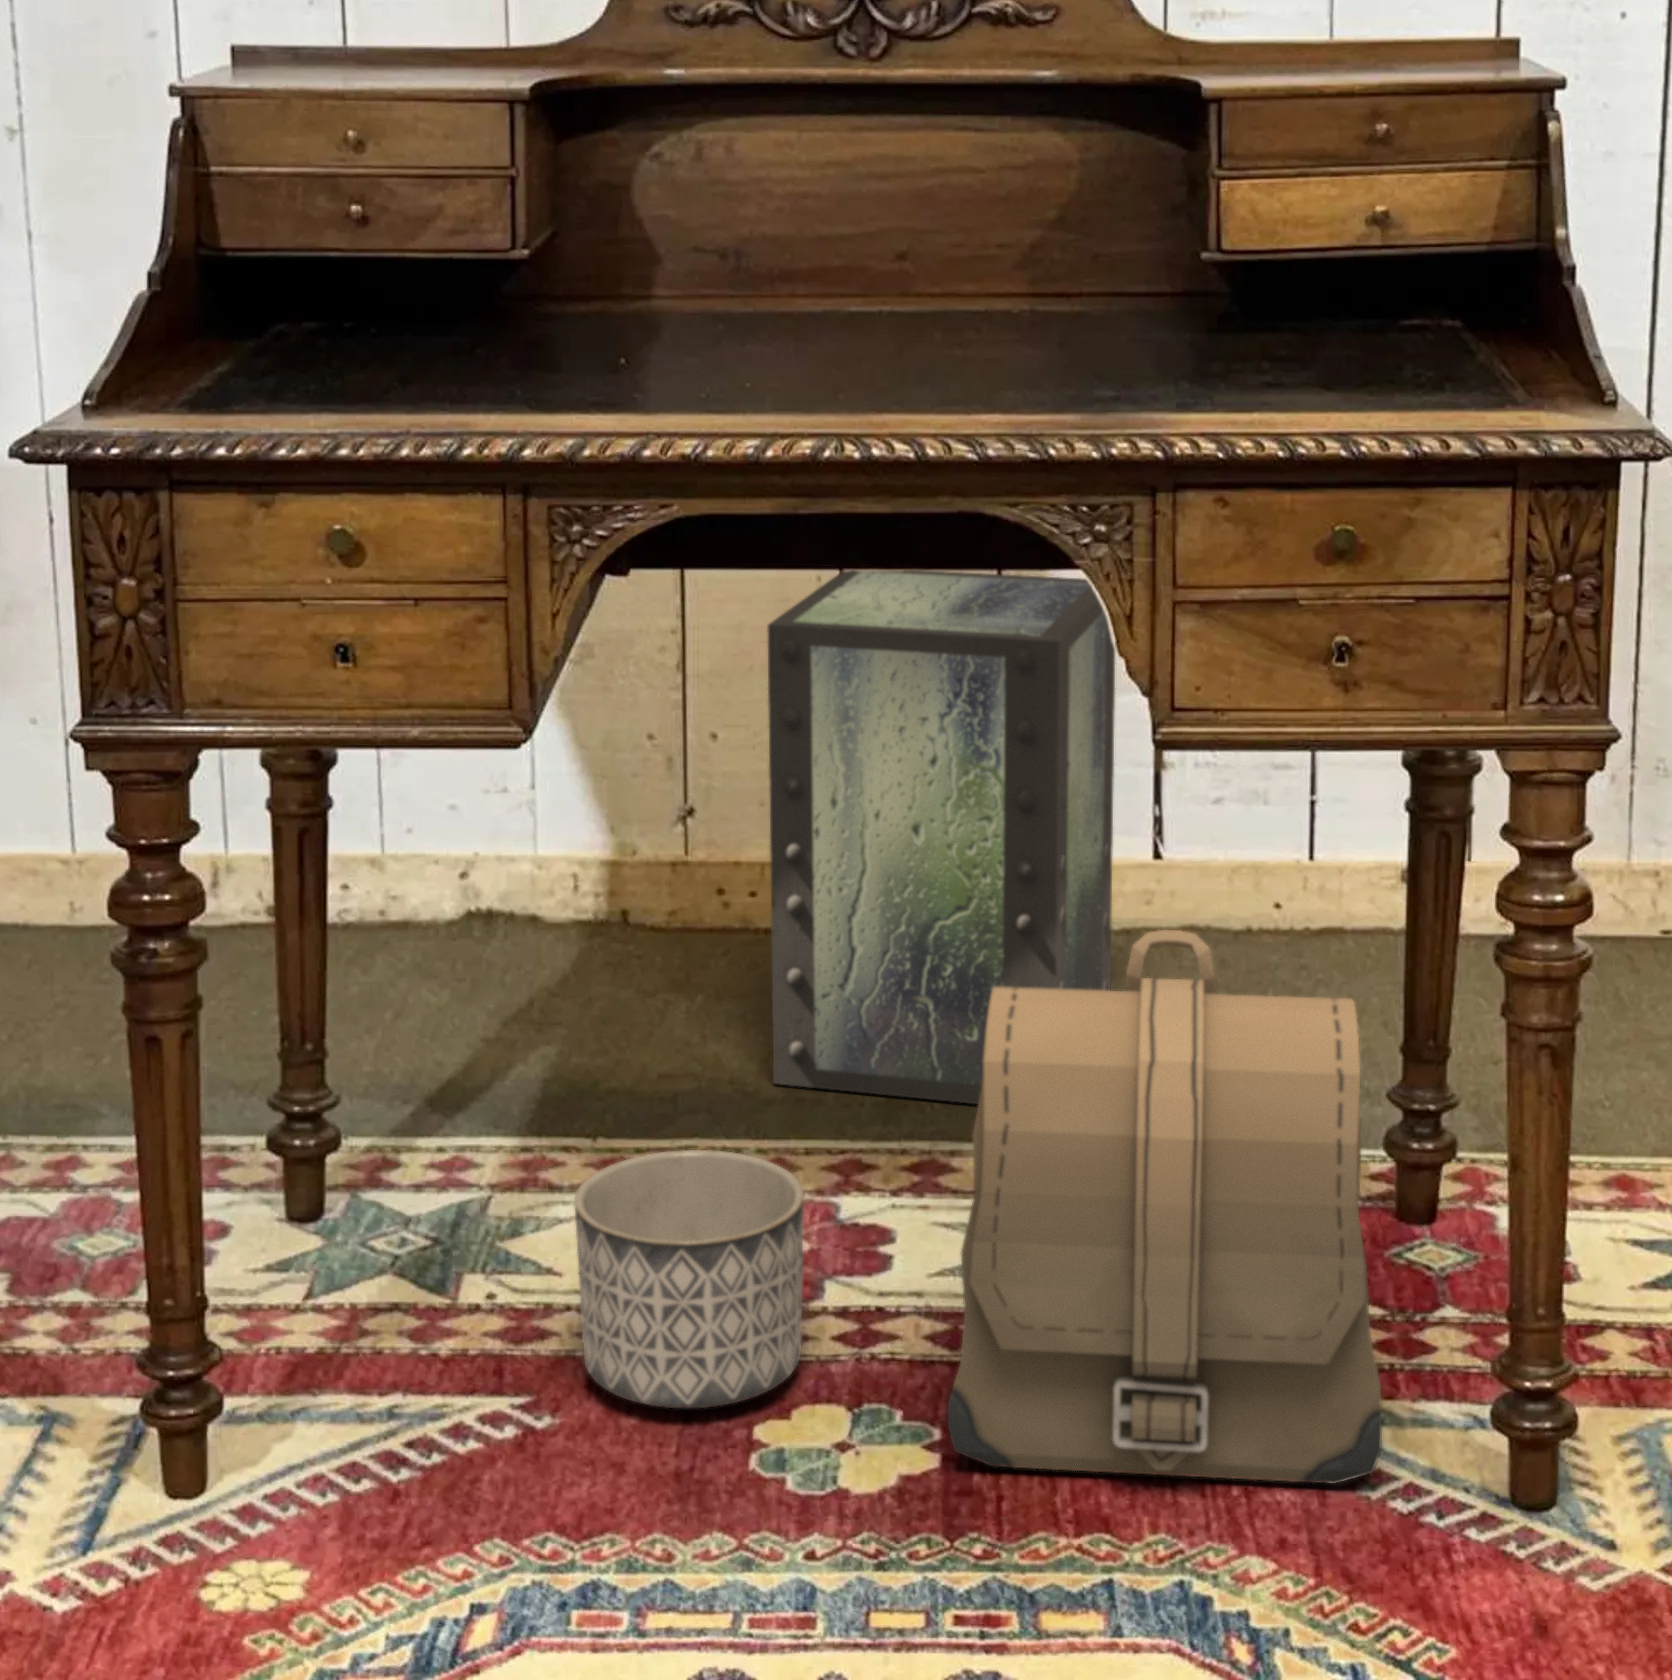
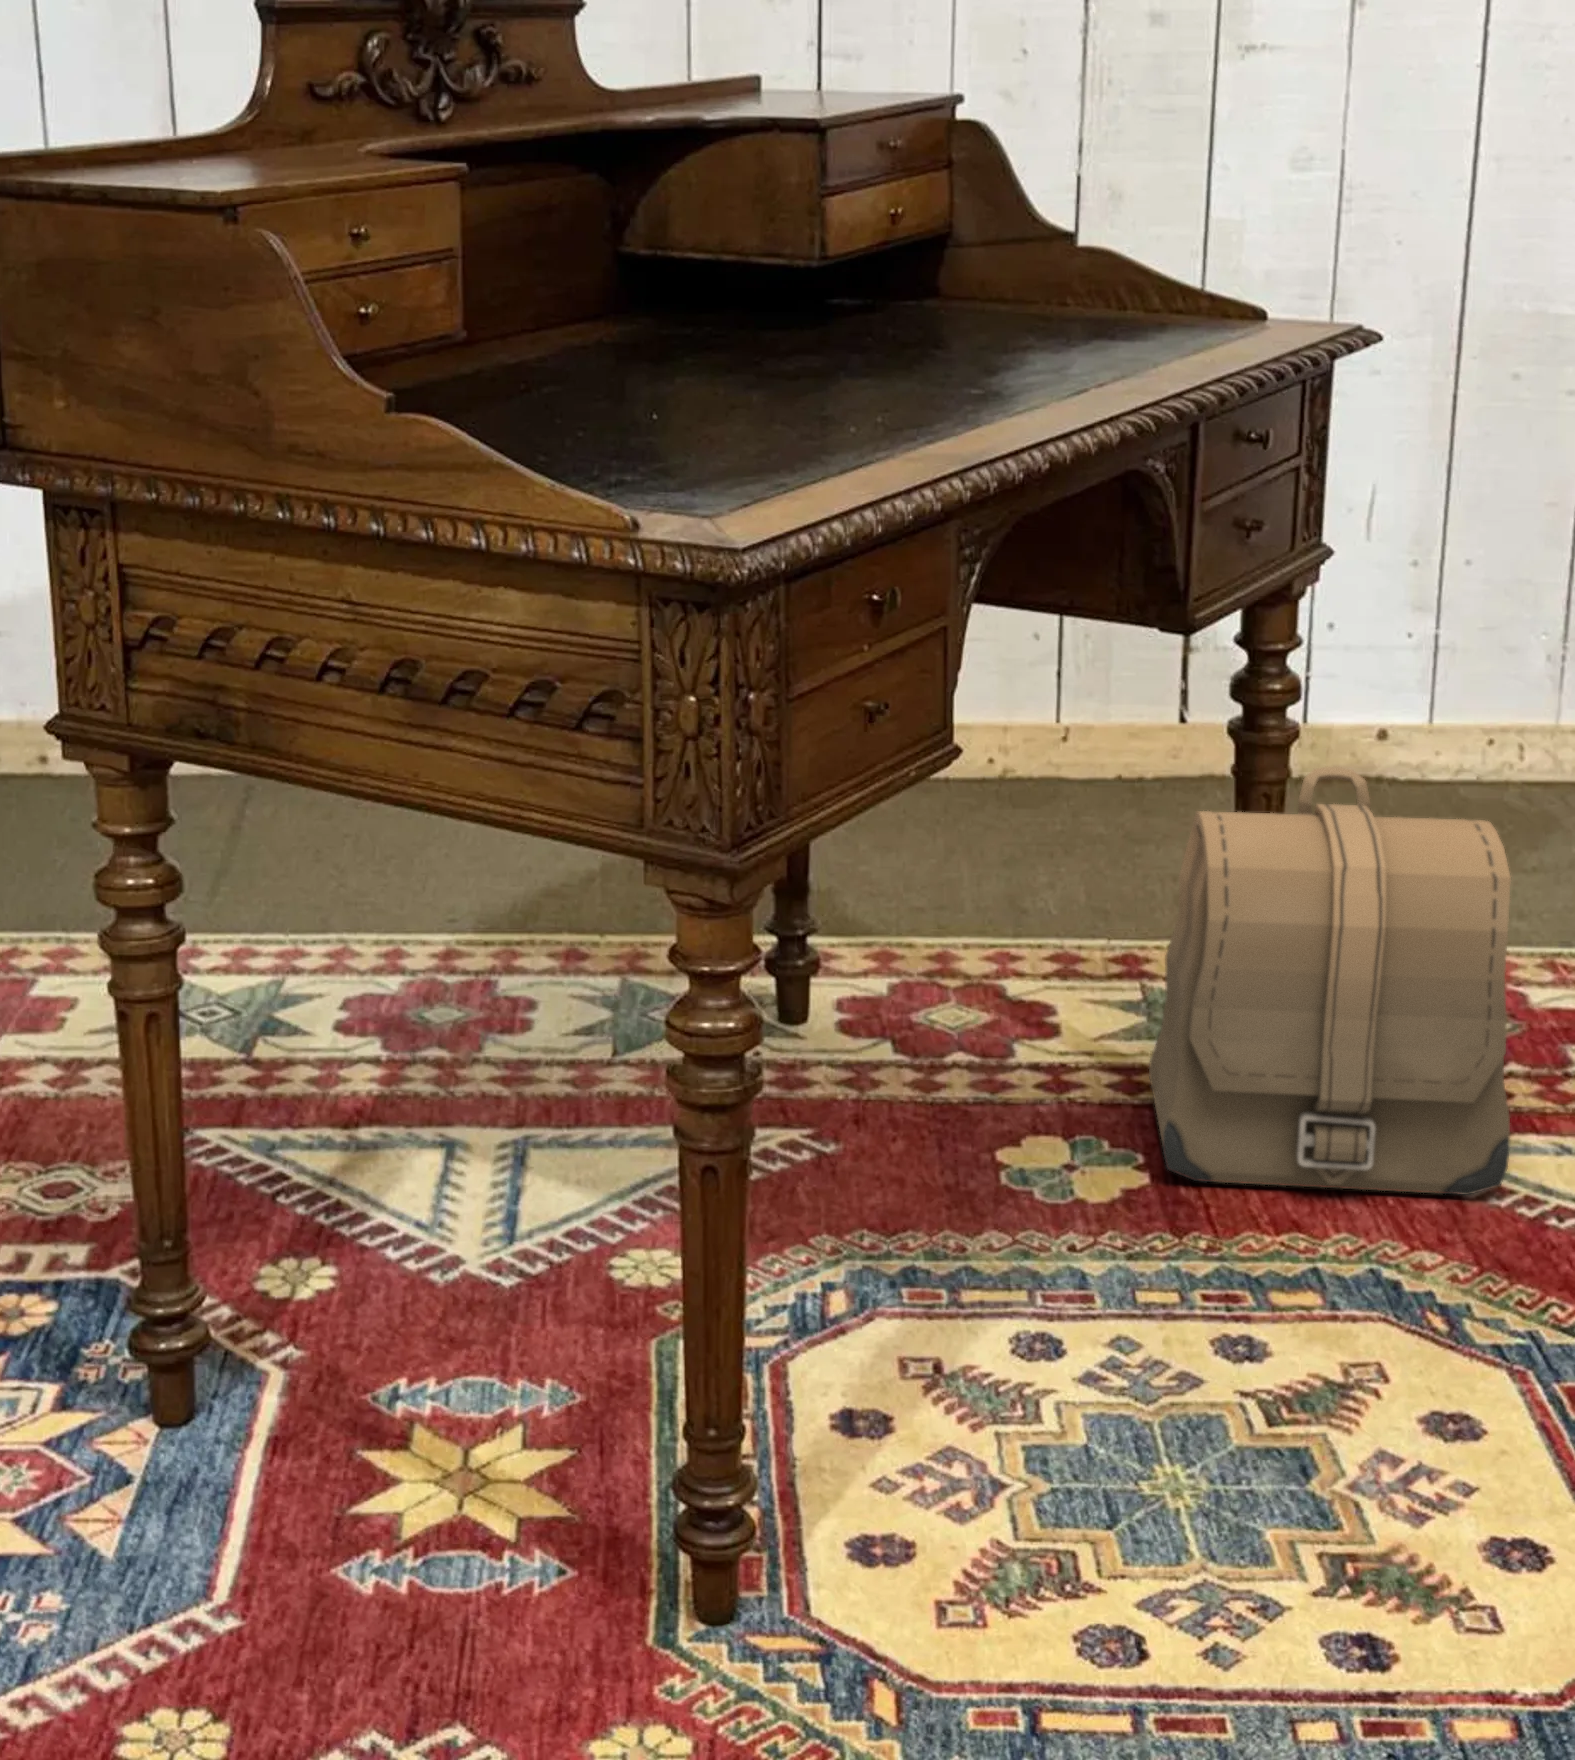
storage box: present [768,569,1115,1104] -> none [926,493,1190,916]
planter: present [574,1150,804,1408] -> none [851,940,1031,1137]

